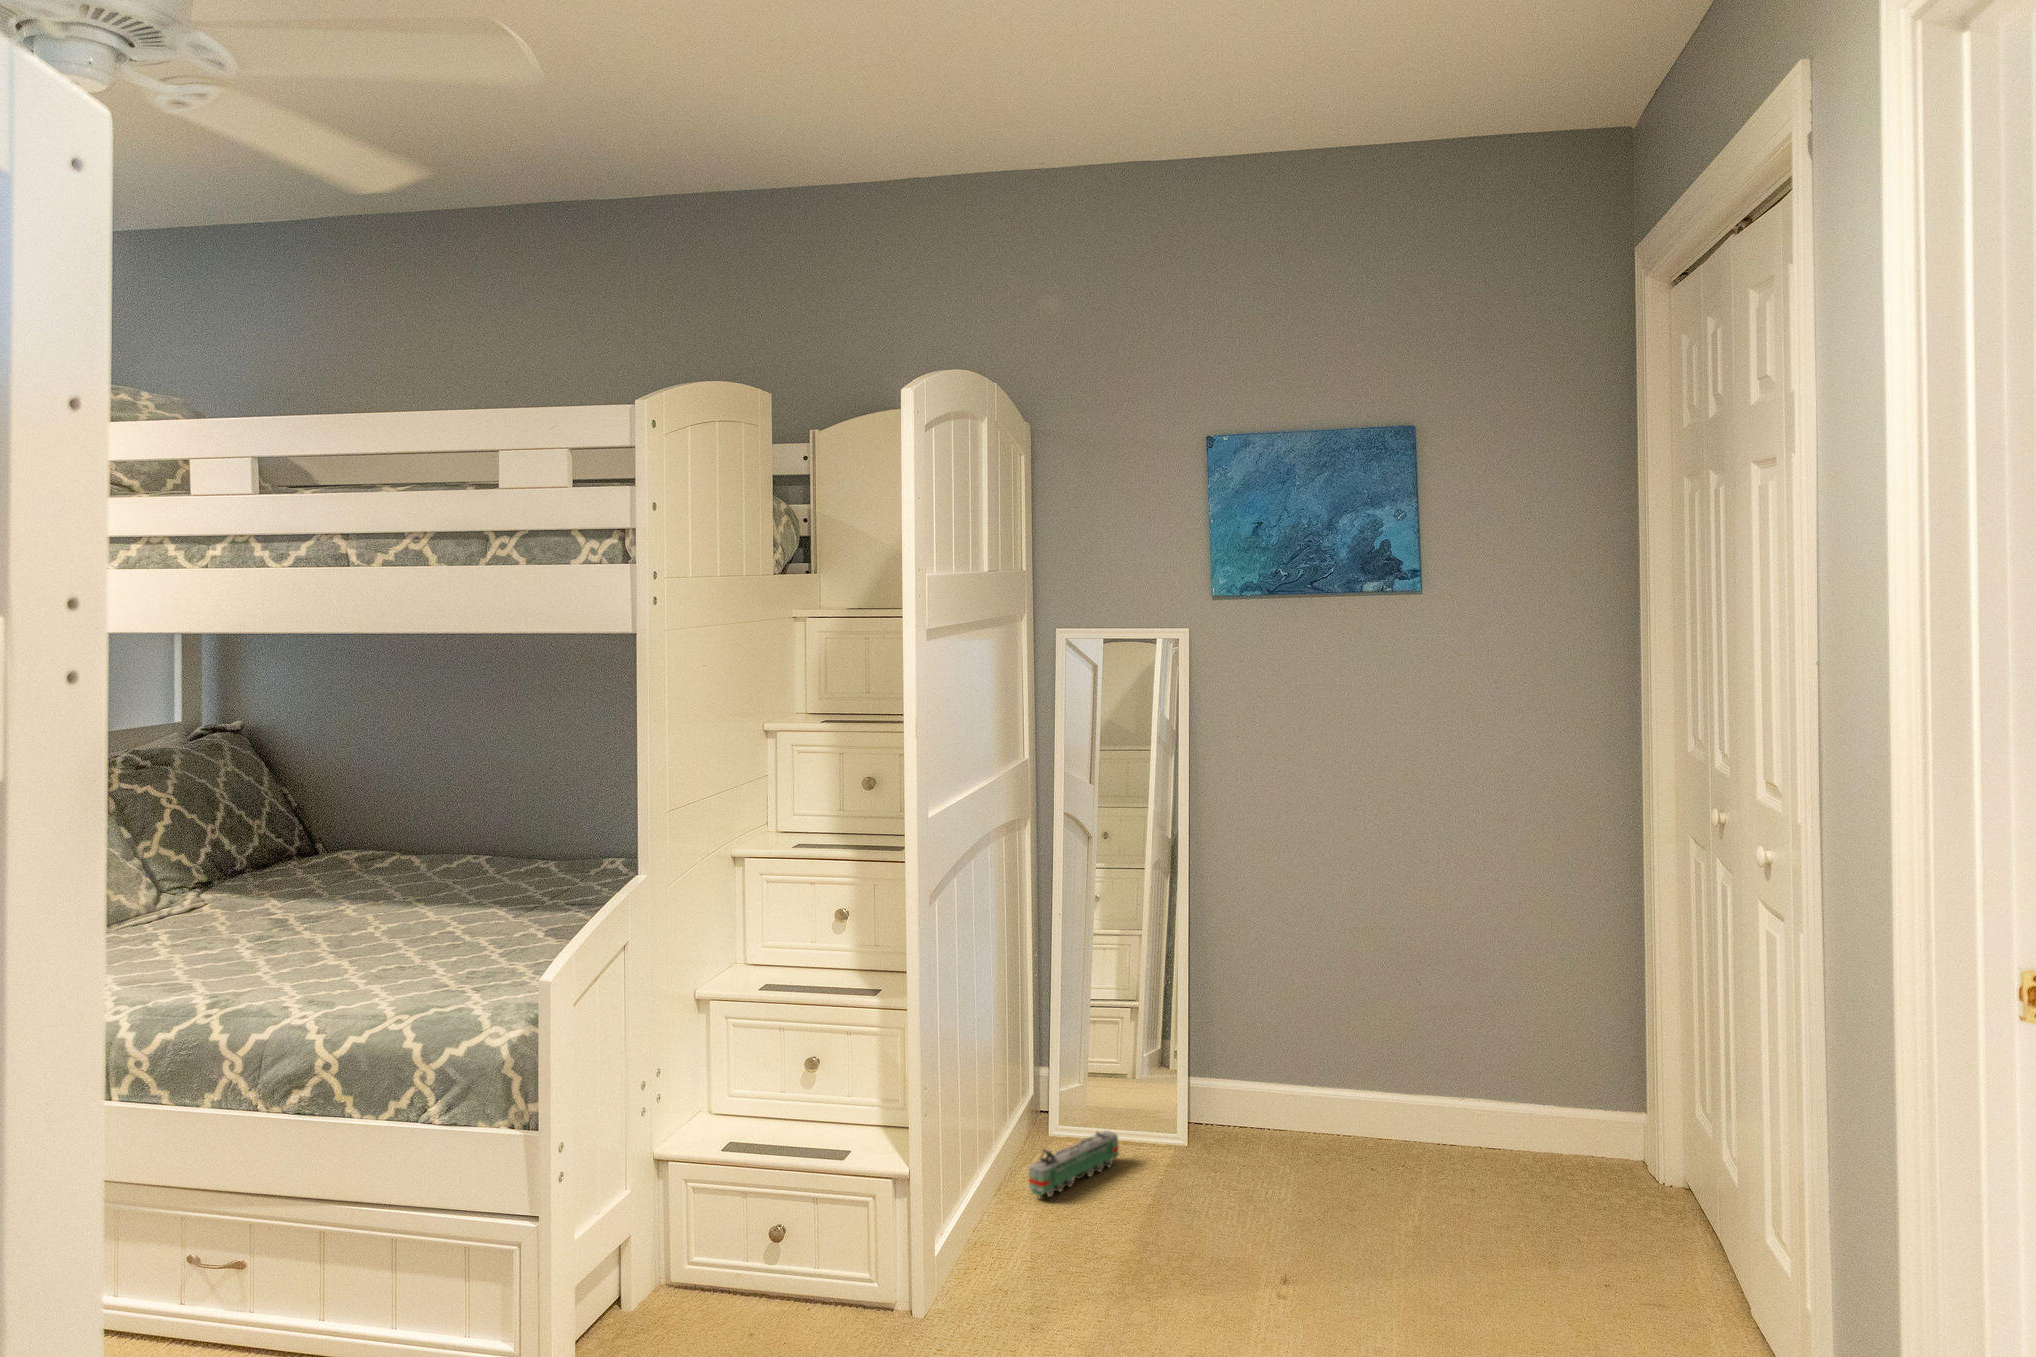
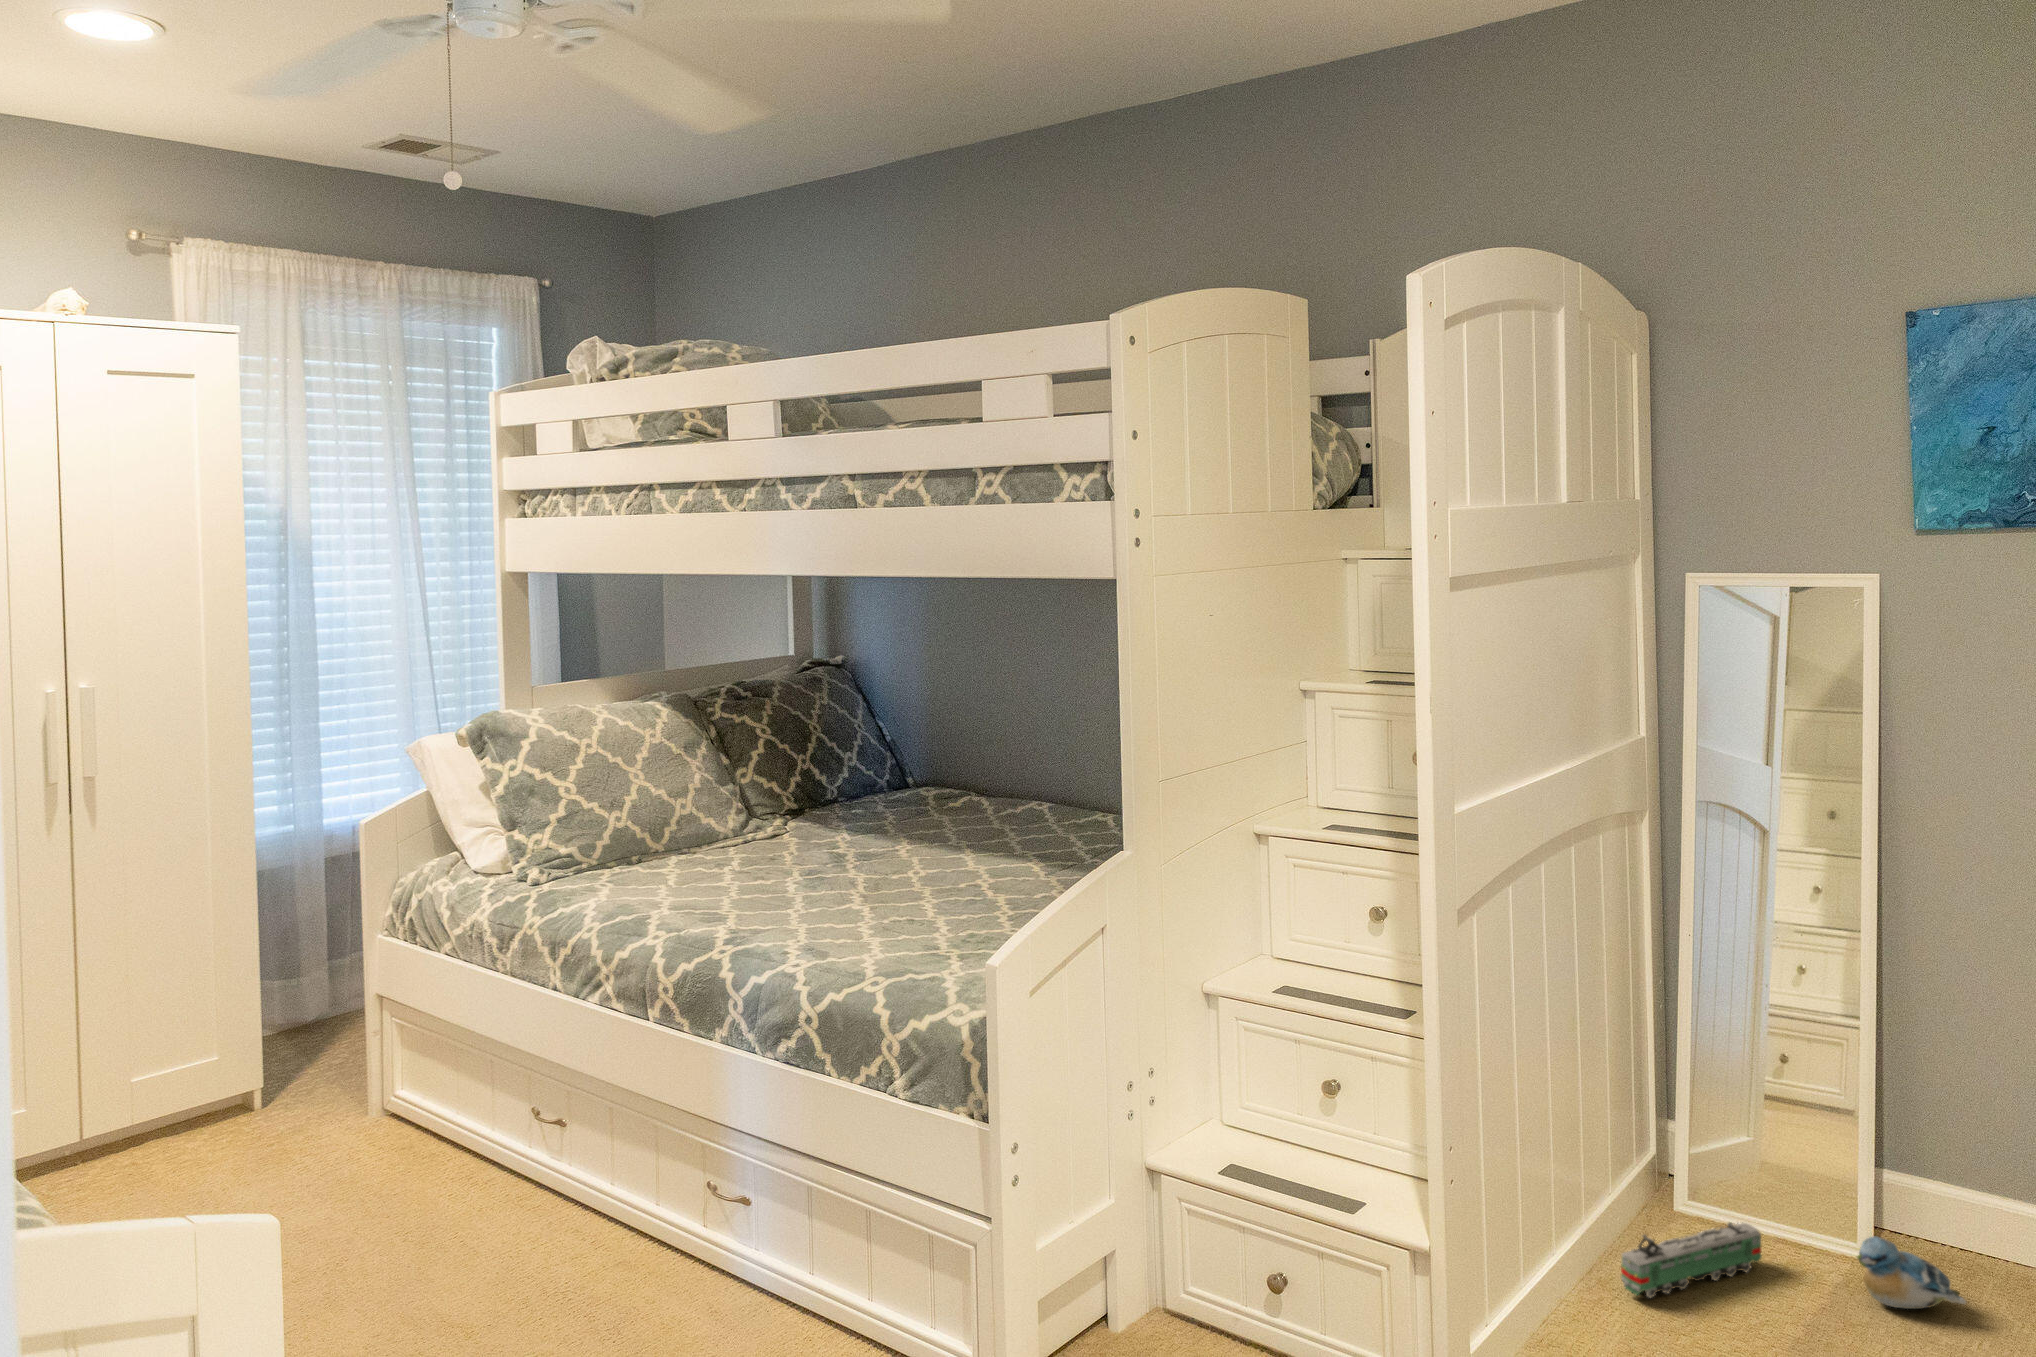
plush toy: none [1182,1120,1249,1169] -> present [1857,1236,1966,1309]

